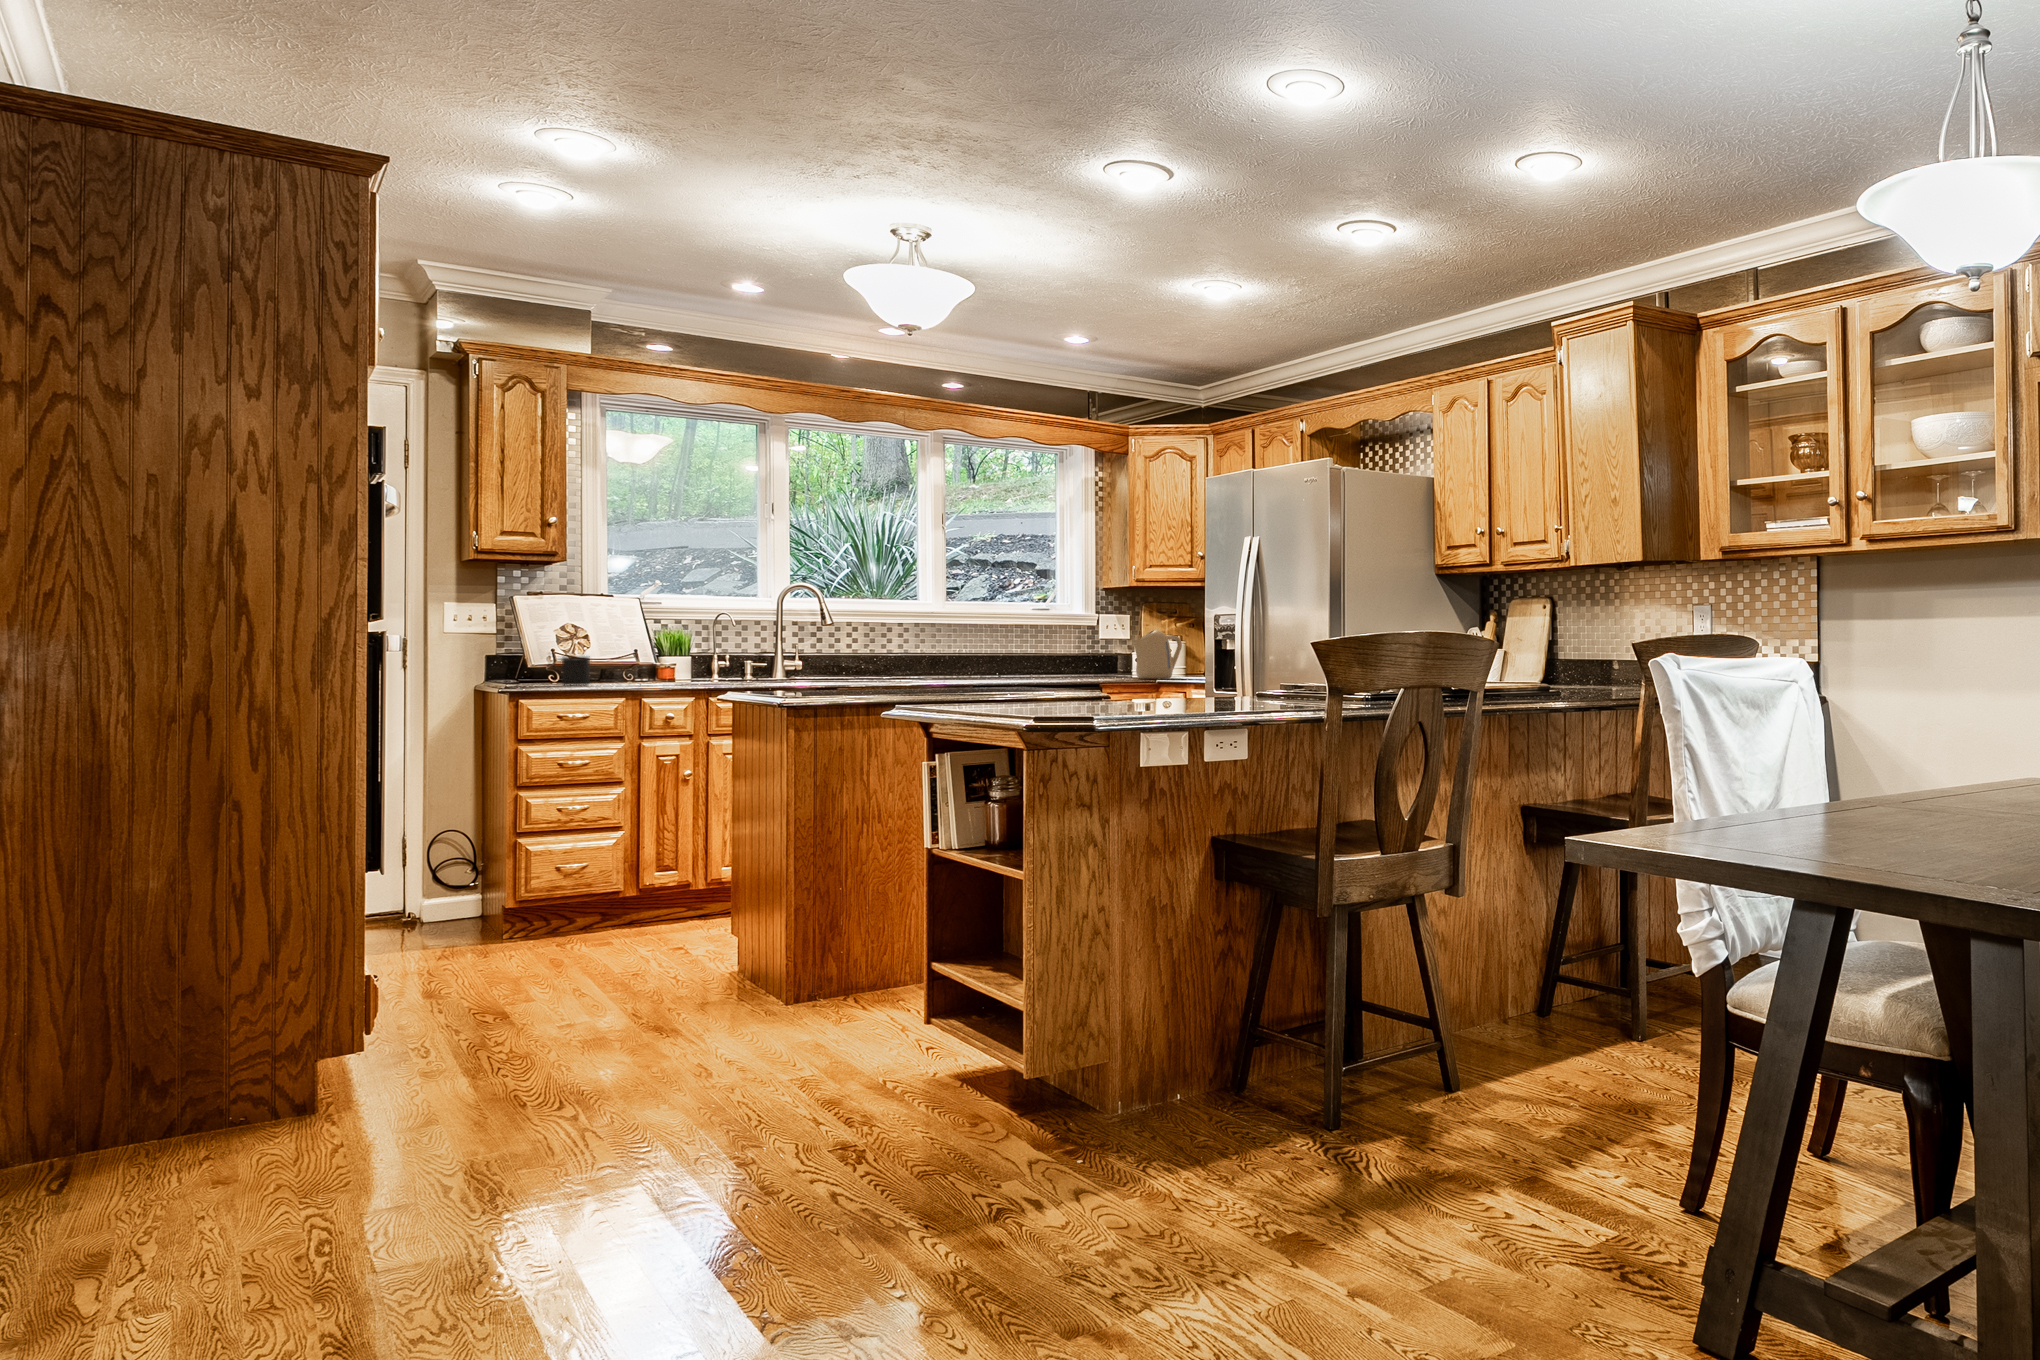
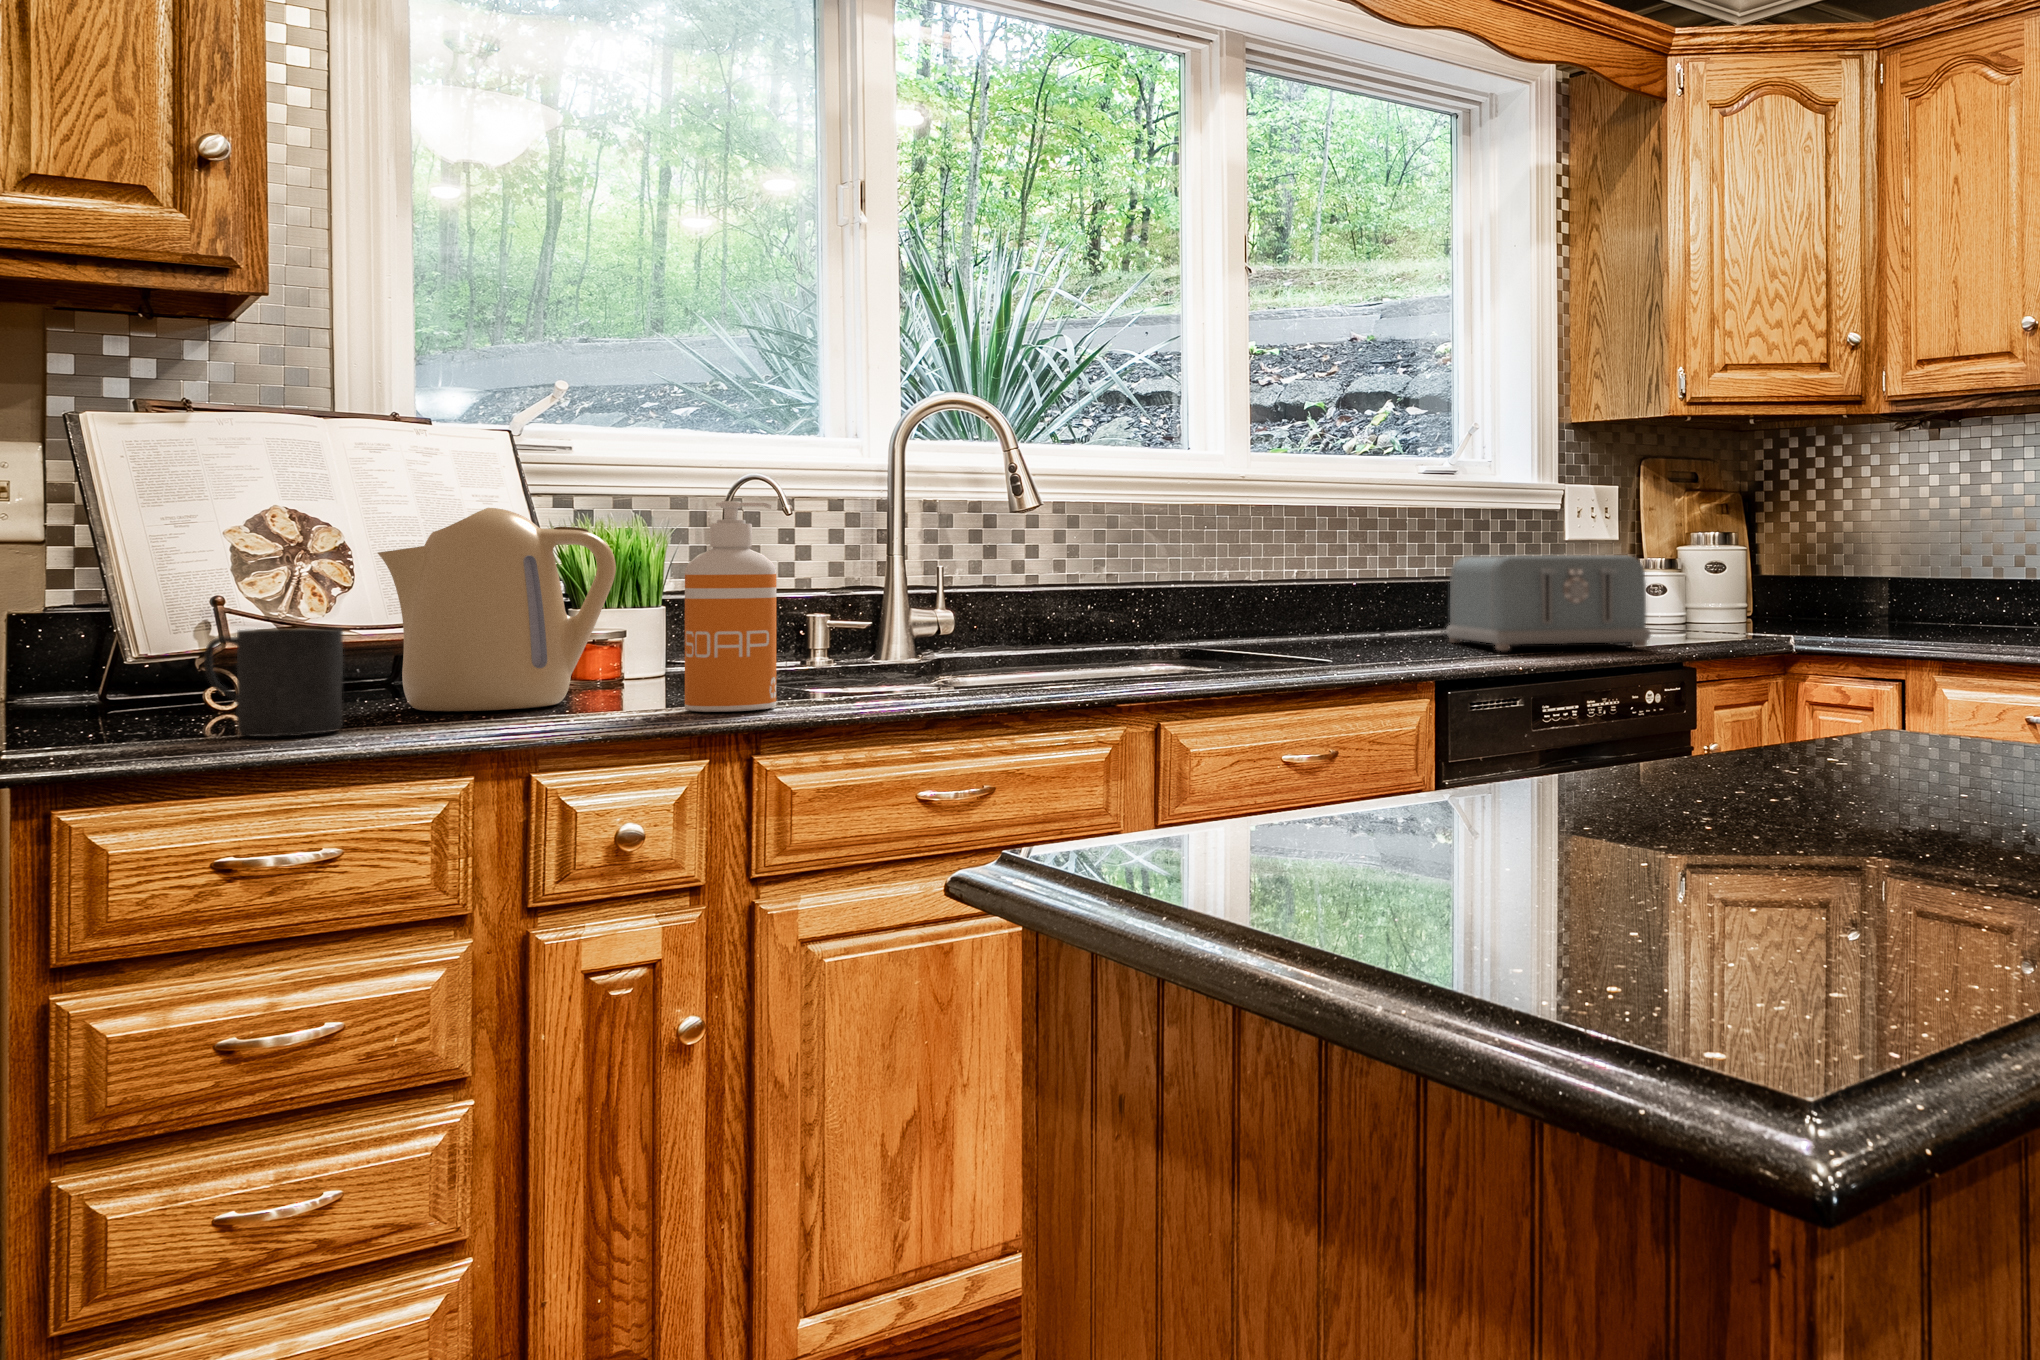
soap dispenser: none [689,621,718,684] -> present [685,501,776,712]
kettle: present [1132,630,1182,679] -> present [378,508,616,711]
toaster: none [1018,642,1085,679] -> present [1446,555,1651,651]

